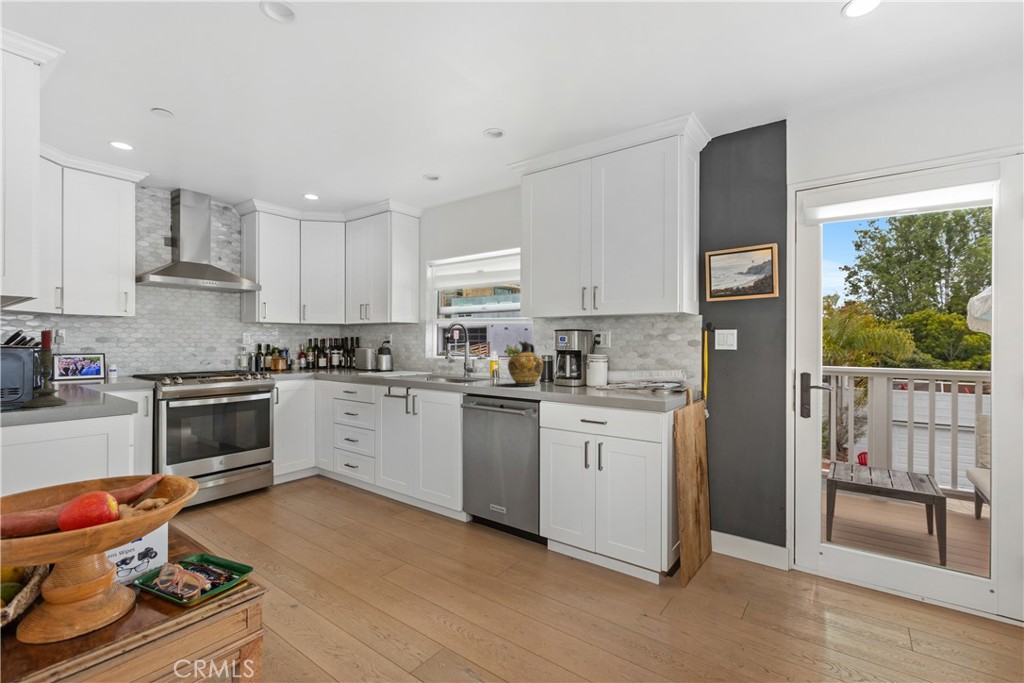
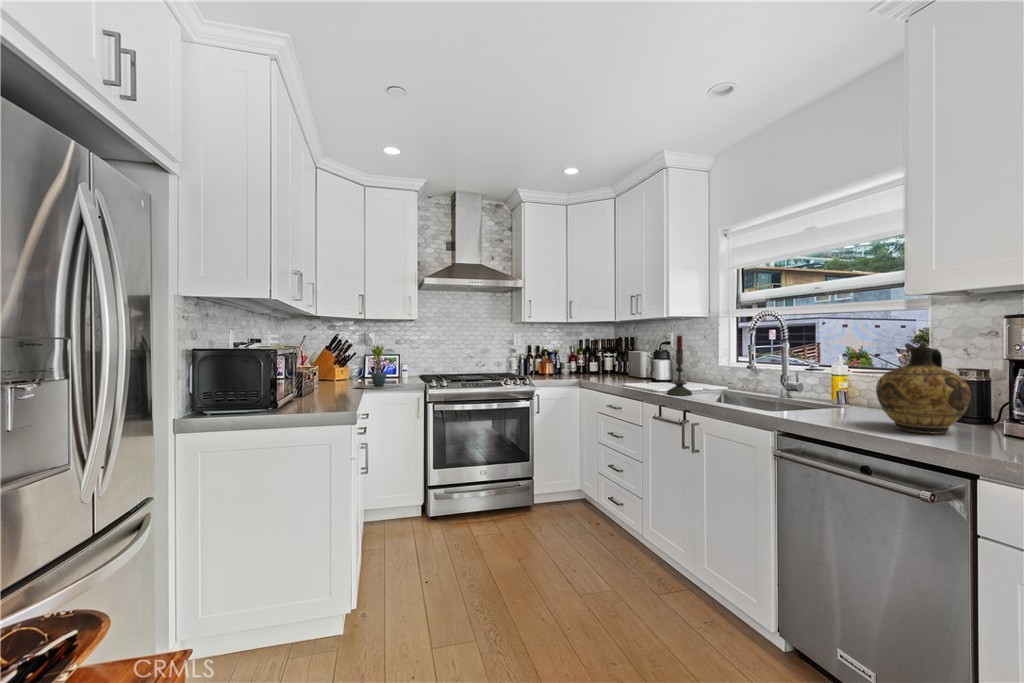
candle: present [24,330,66,407] -> present [667,335,692,395]
potted plant: none [65,342,135,388] -> present [356,345,399,389]

